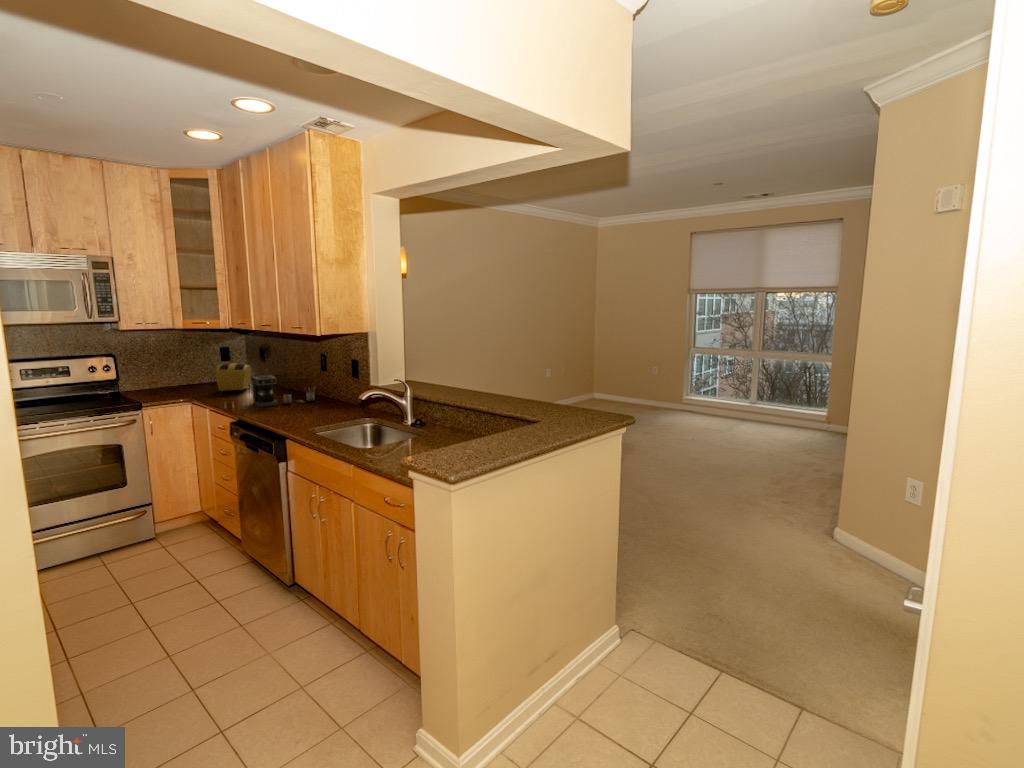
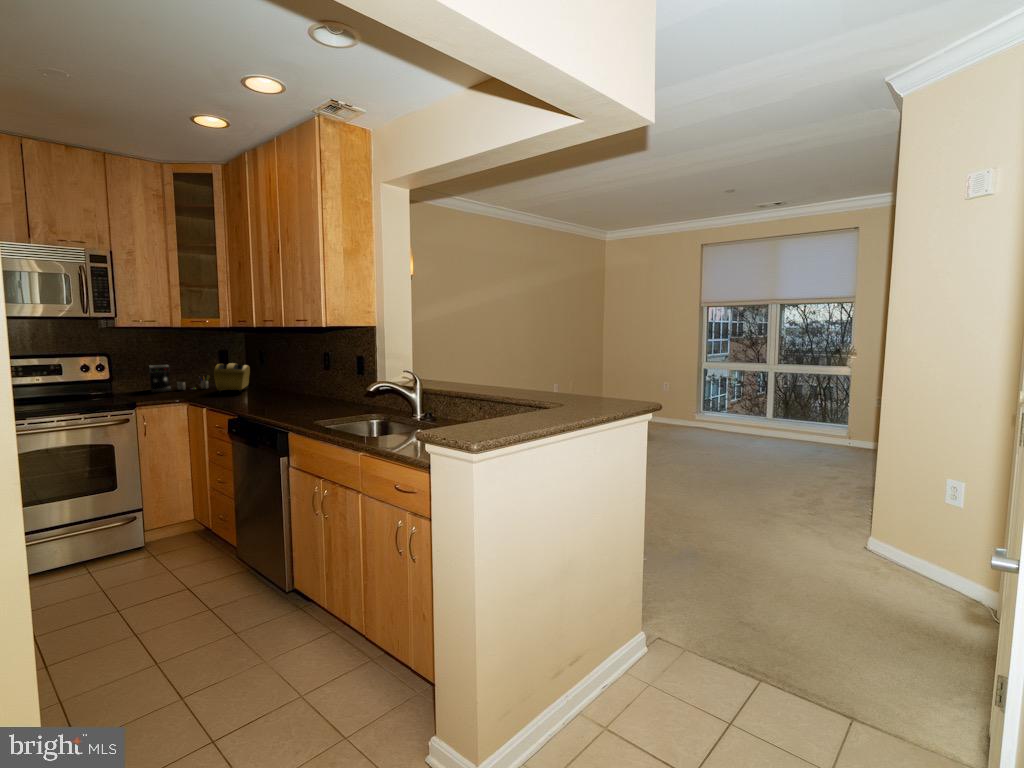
coffee maker: present [252,375,315,407] -> present [149,365,210,392]

